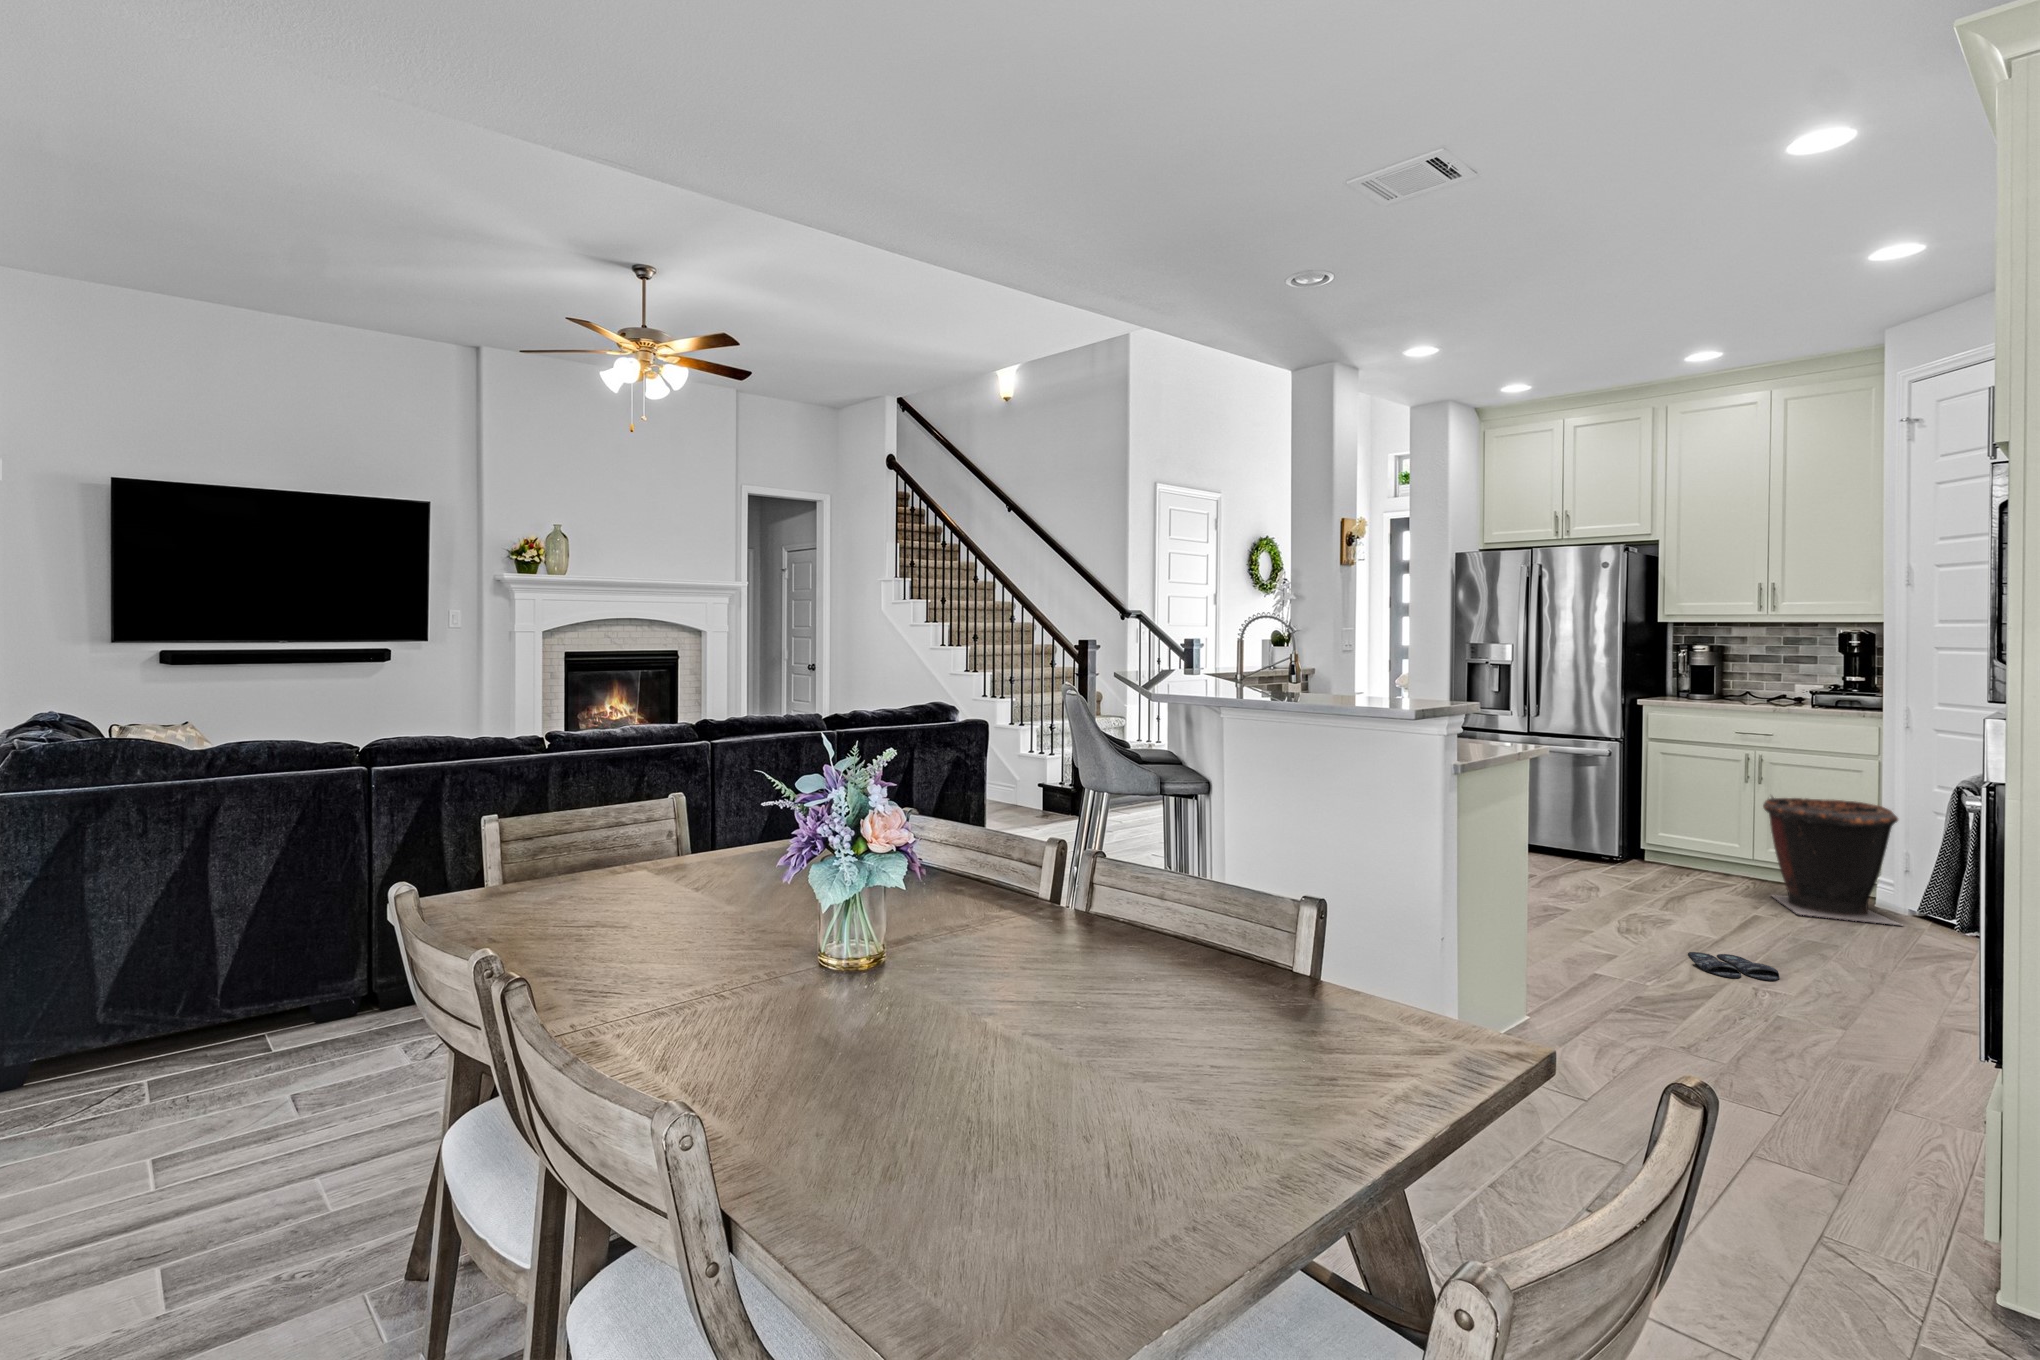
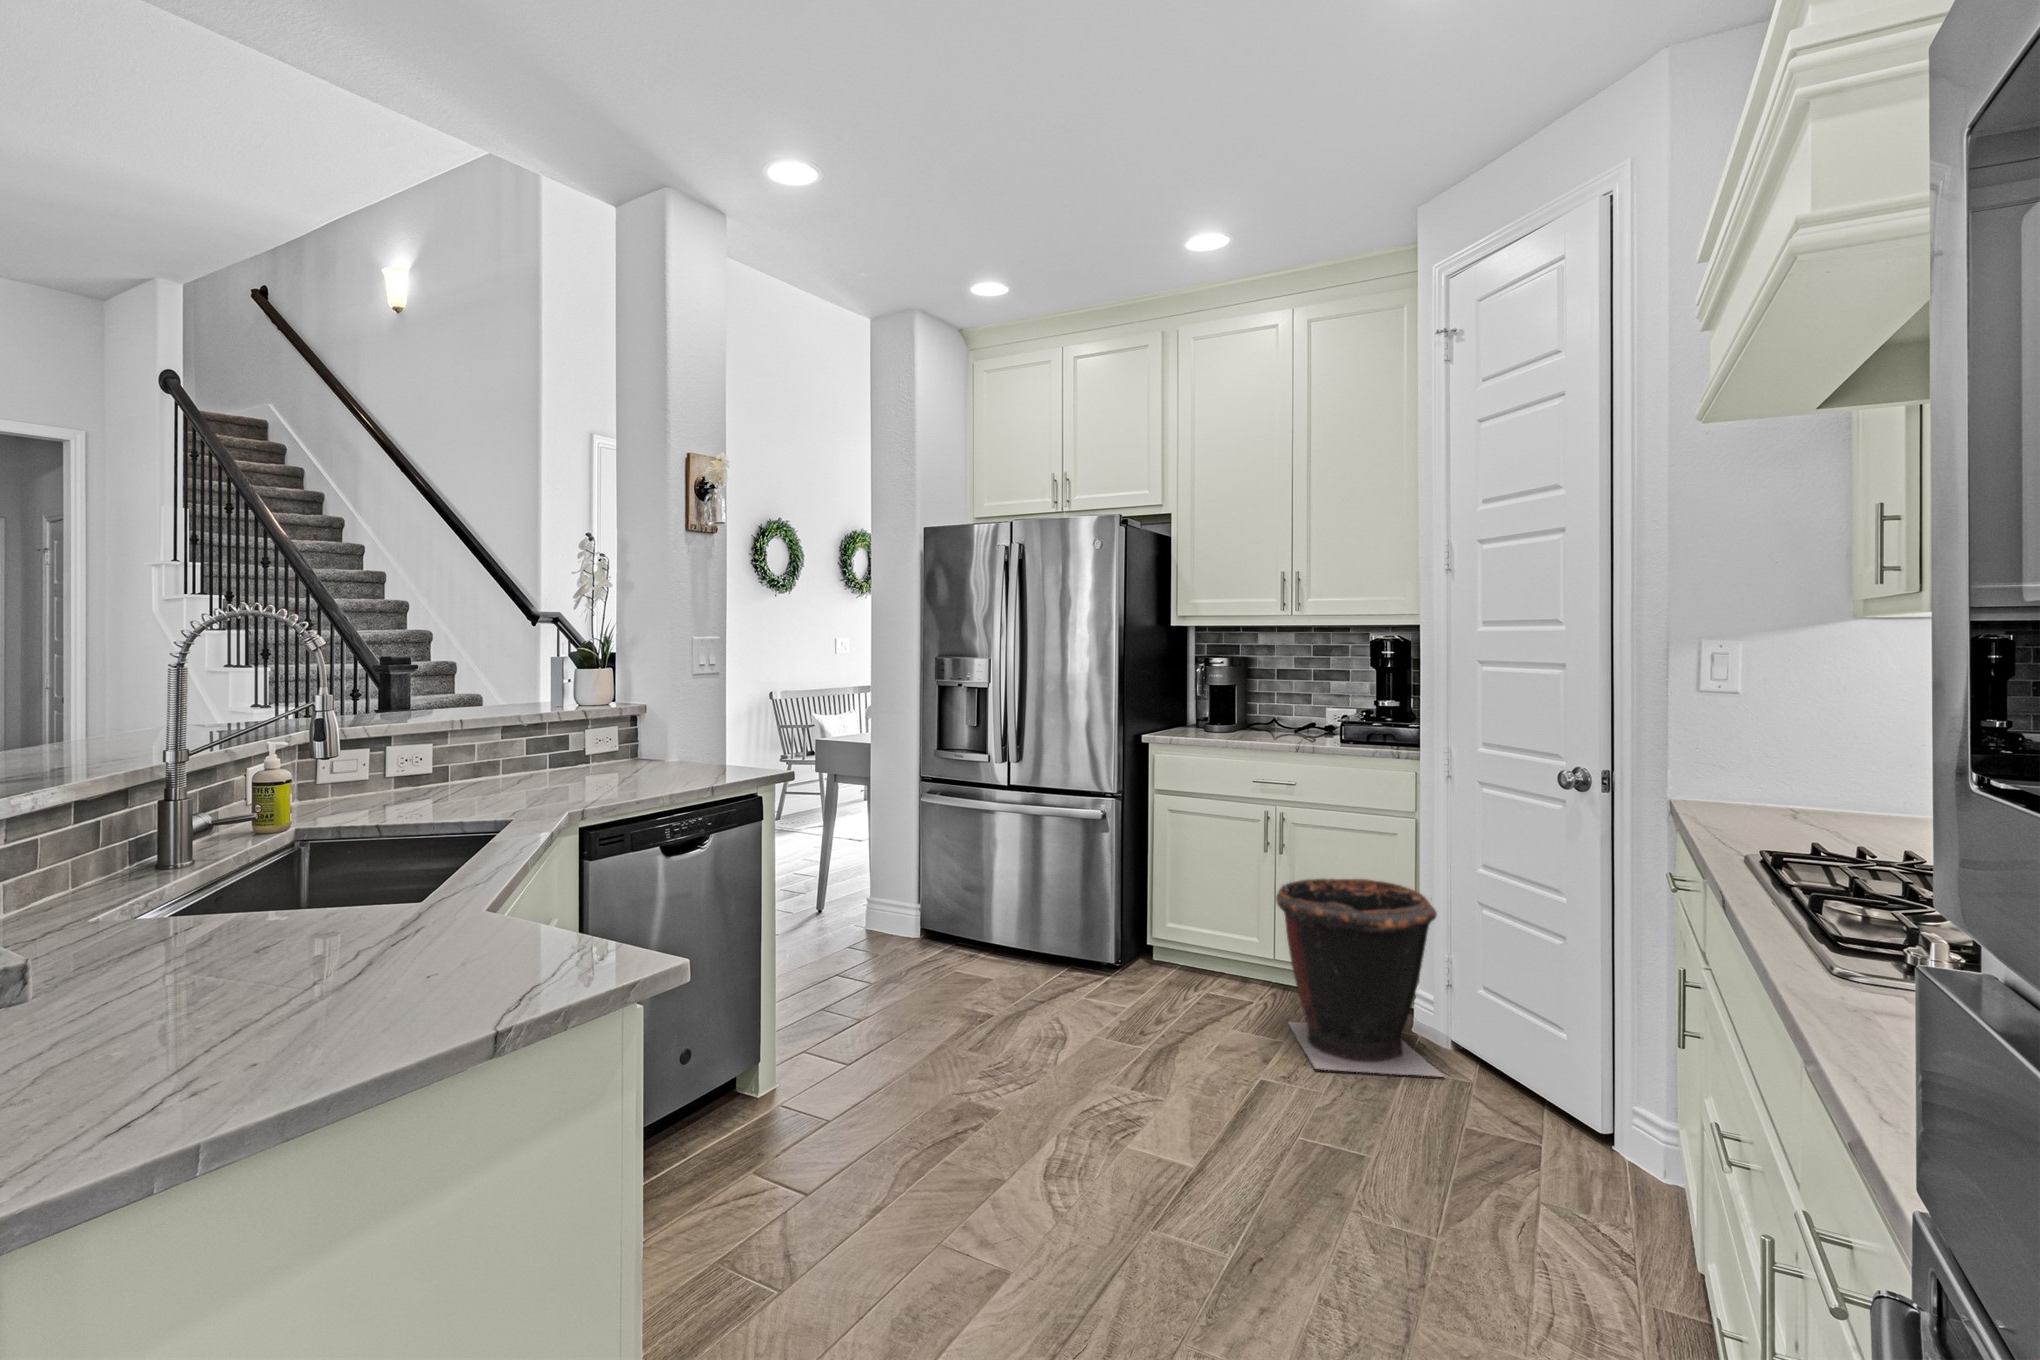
slippers: present [1688,952,1779,981] -> none [1131,1212,1261,1301]

